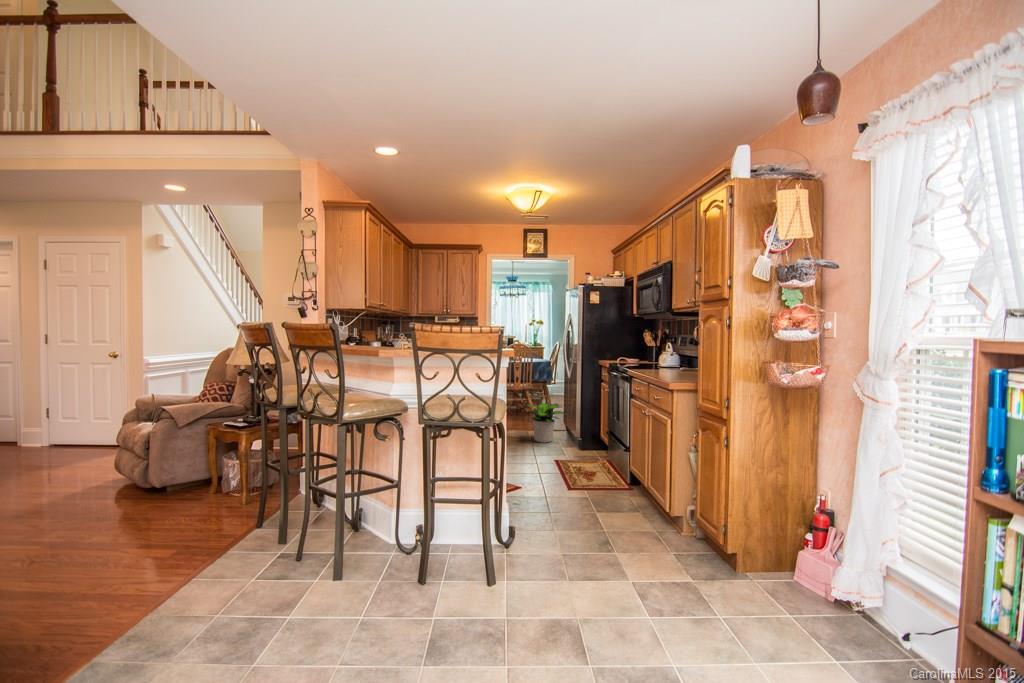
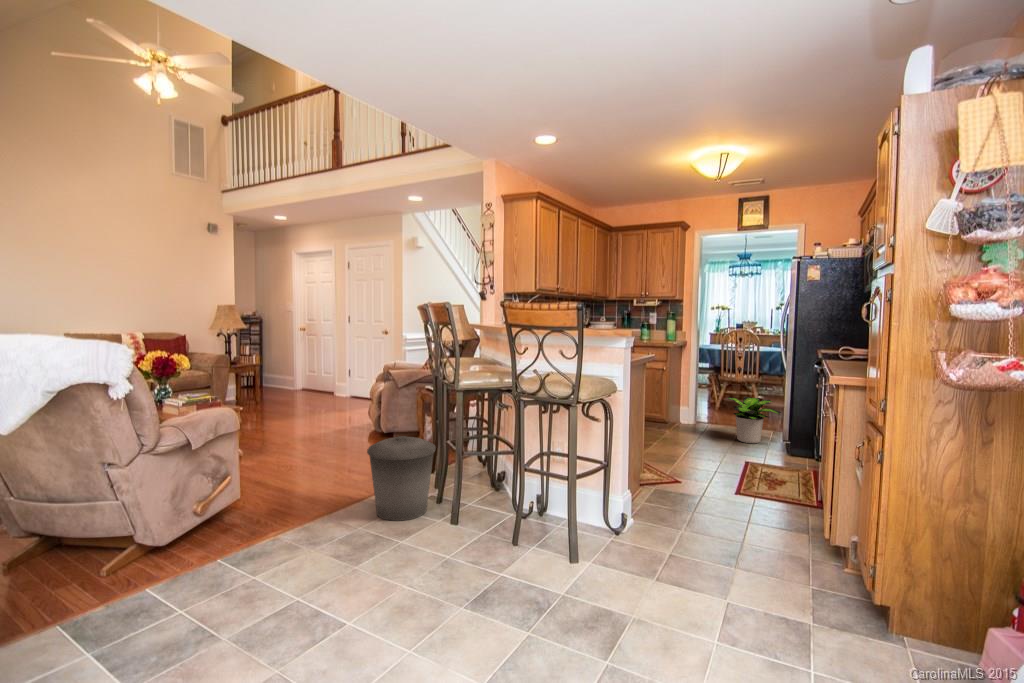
trash can: none [210,486,304,597] -> present [367,436,436,521]

